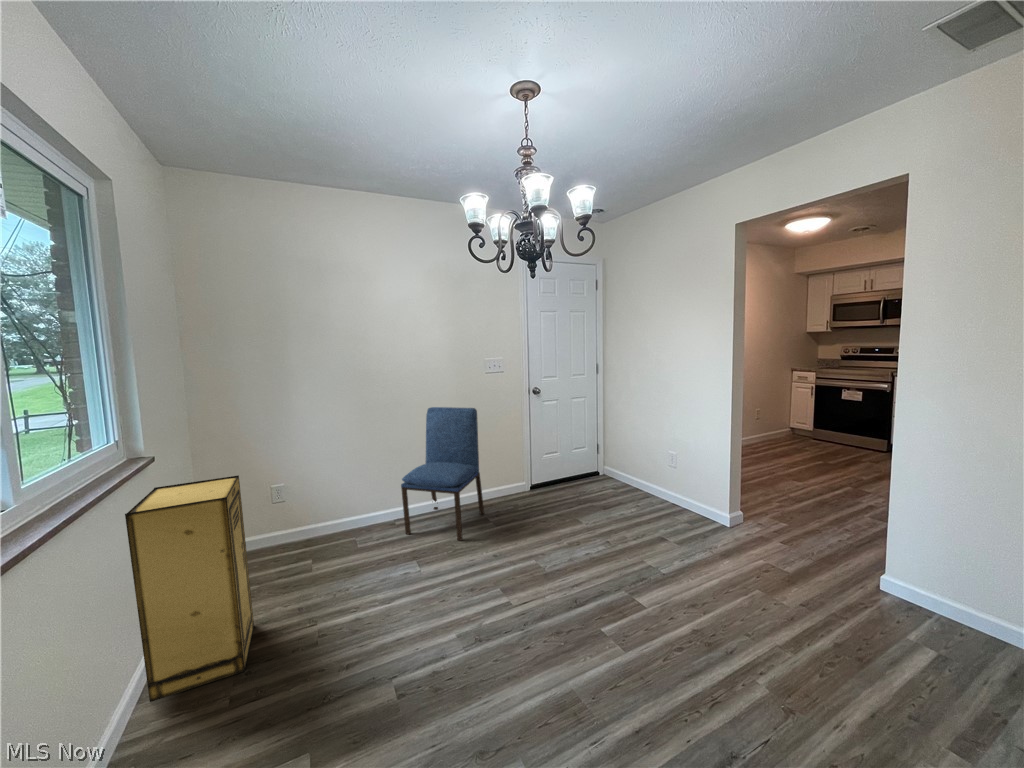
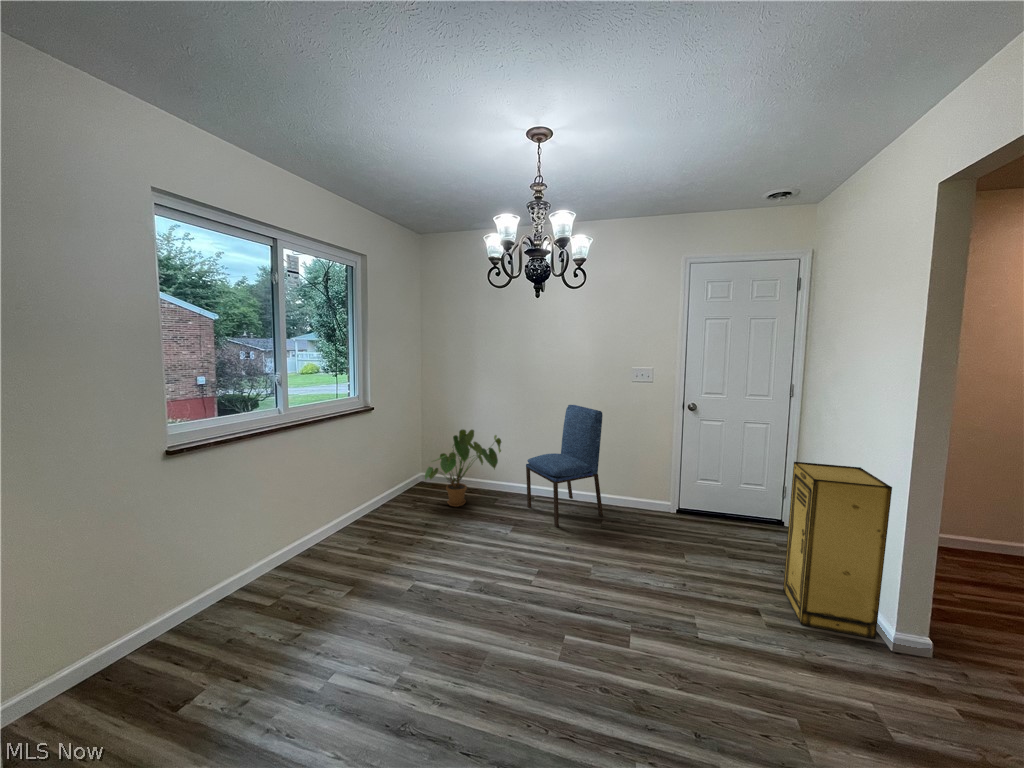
house plant: none [258,460,373,572] -> present [425,430,501,507]
storage cabinet: present [125,476,254,702] -> present [783,462,892,639]

